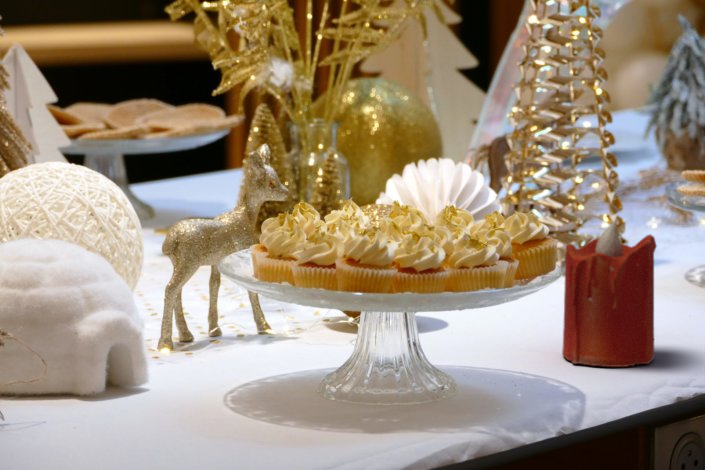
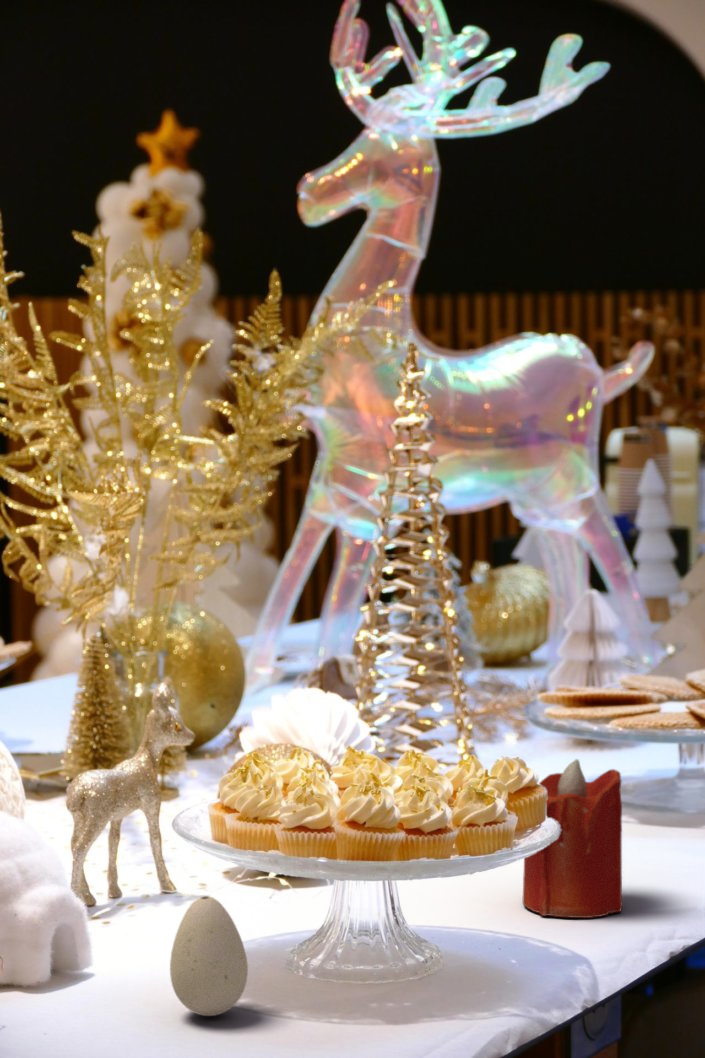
decorative egg: none [189,318,257,420] -> present [170,896,248,1016]

